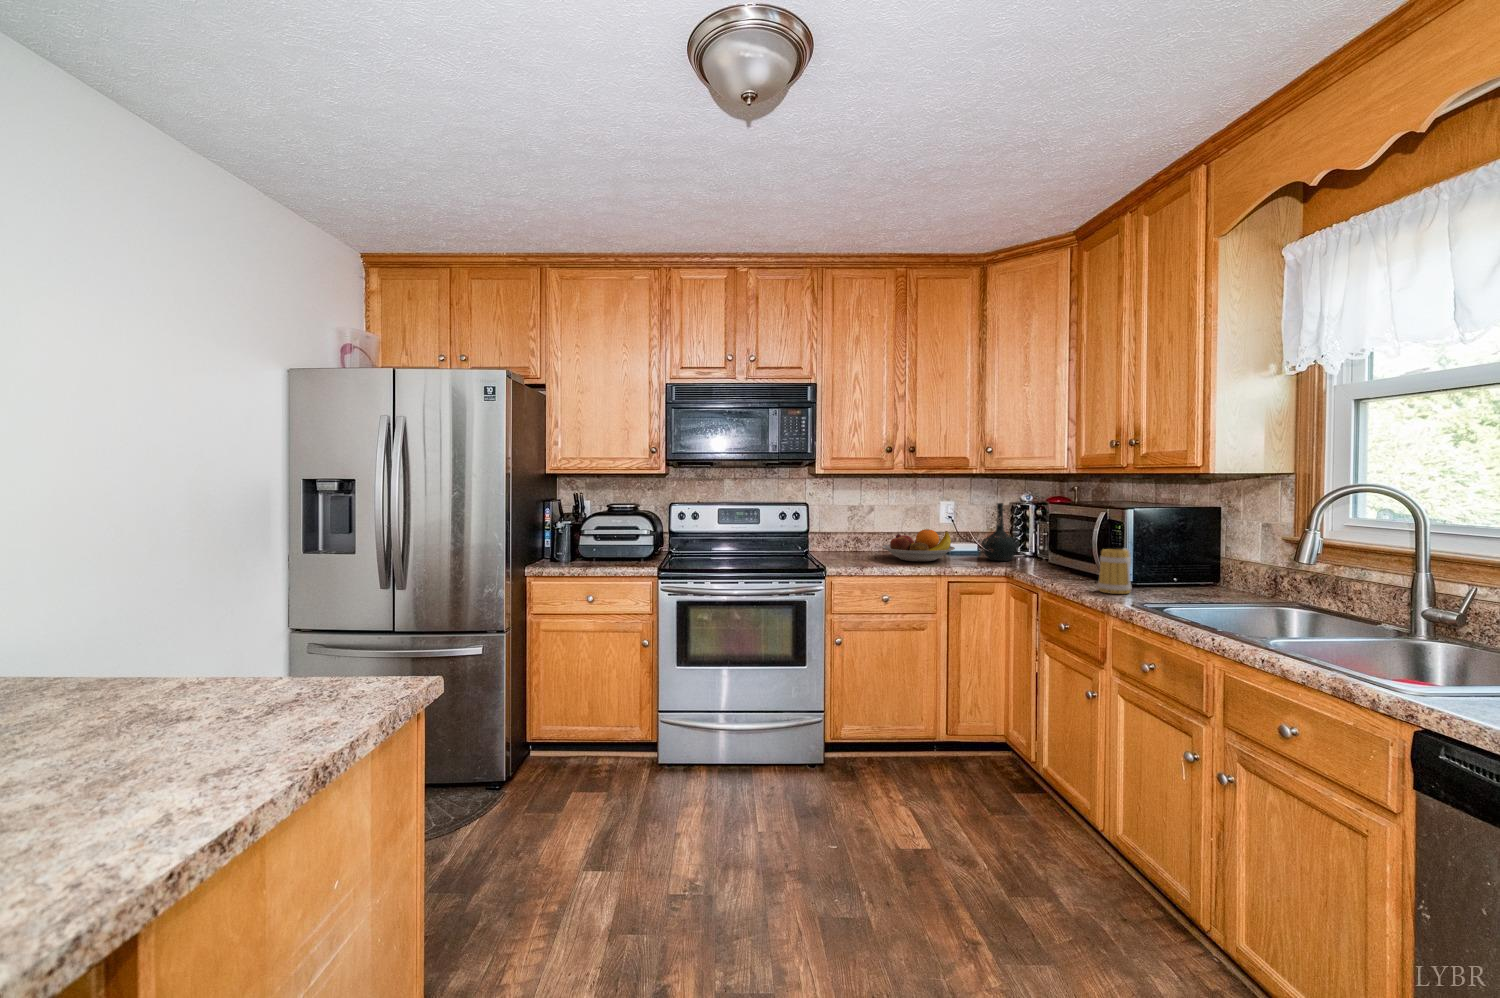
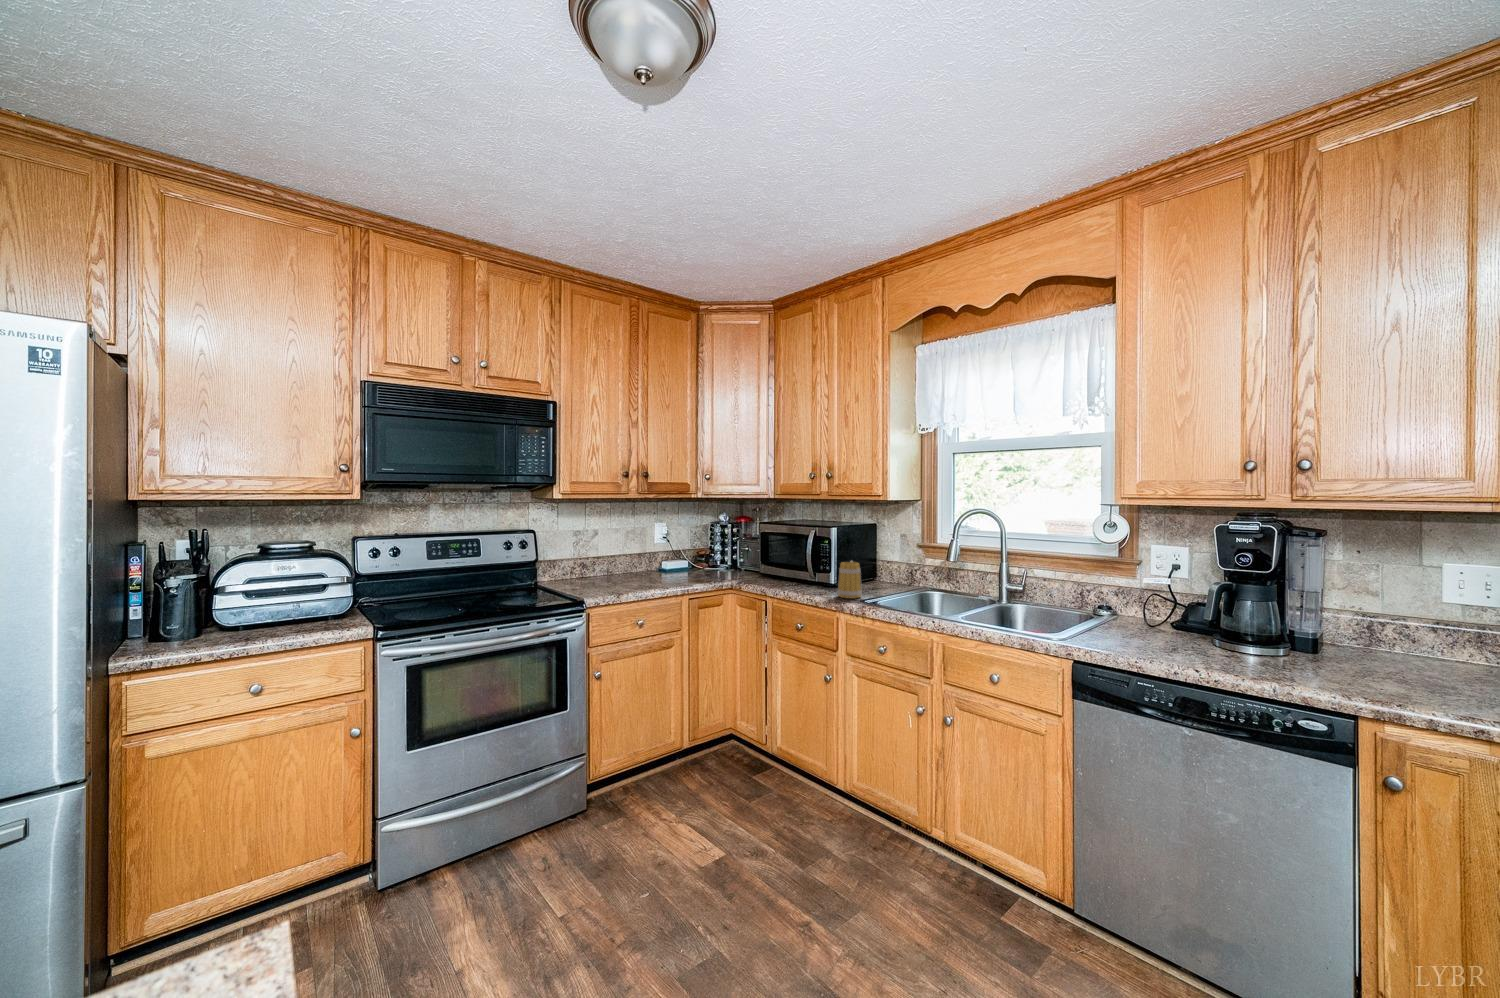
bottle: present [981,503,1019,561] -> none [698,523,730,575]
fruit bowl: present [882,529,955,561] -> none [616,551,685,583]

